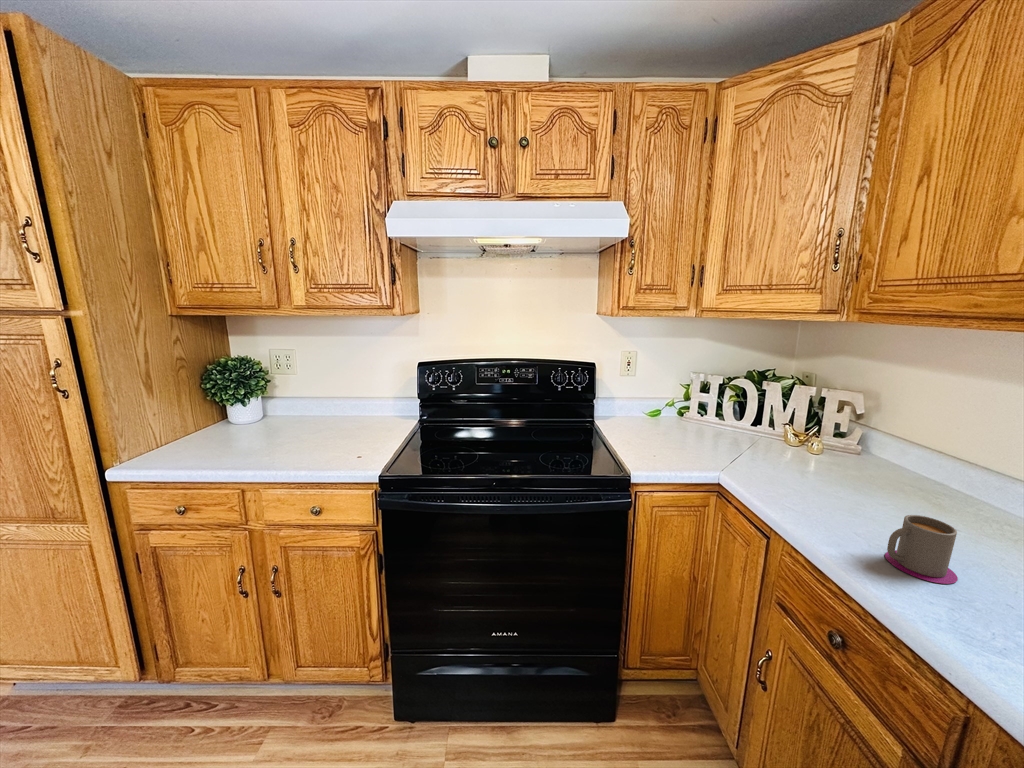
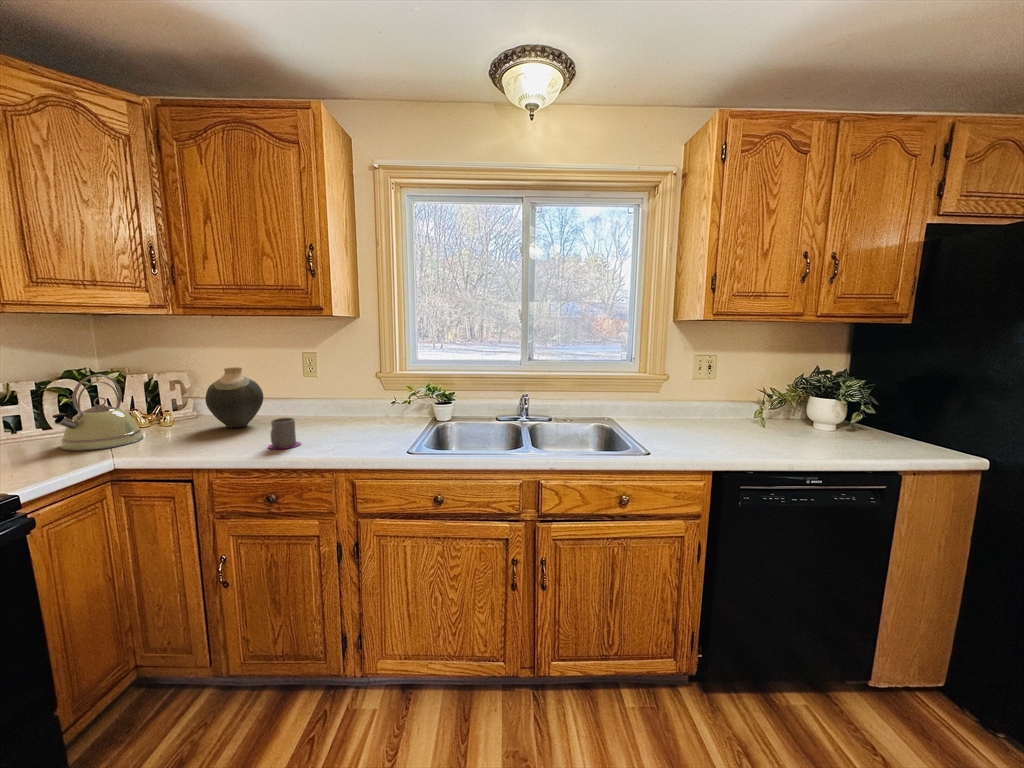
kettle: none [704,381,777,460] -> present [52,375,143,451]
vase: none [854,403,955,494] -> present [205,367,263,428]

